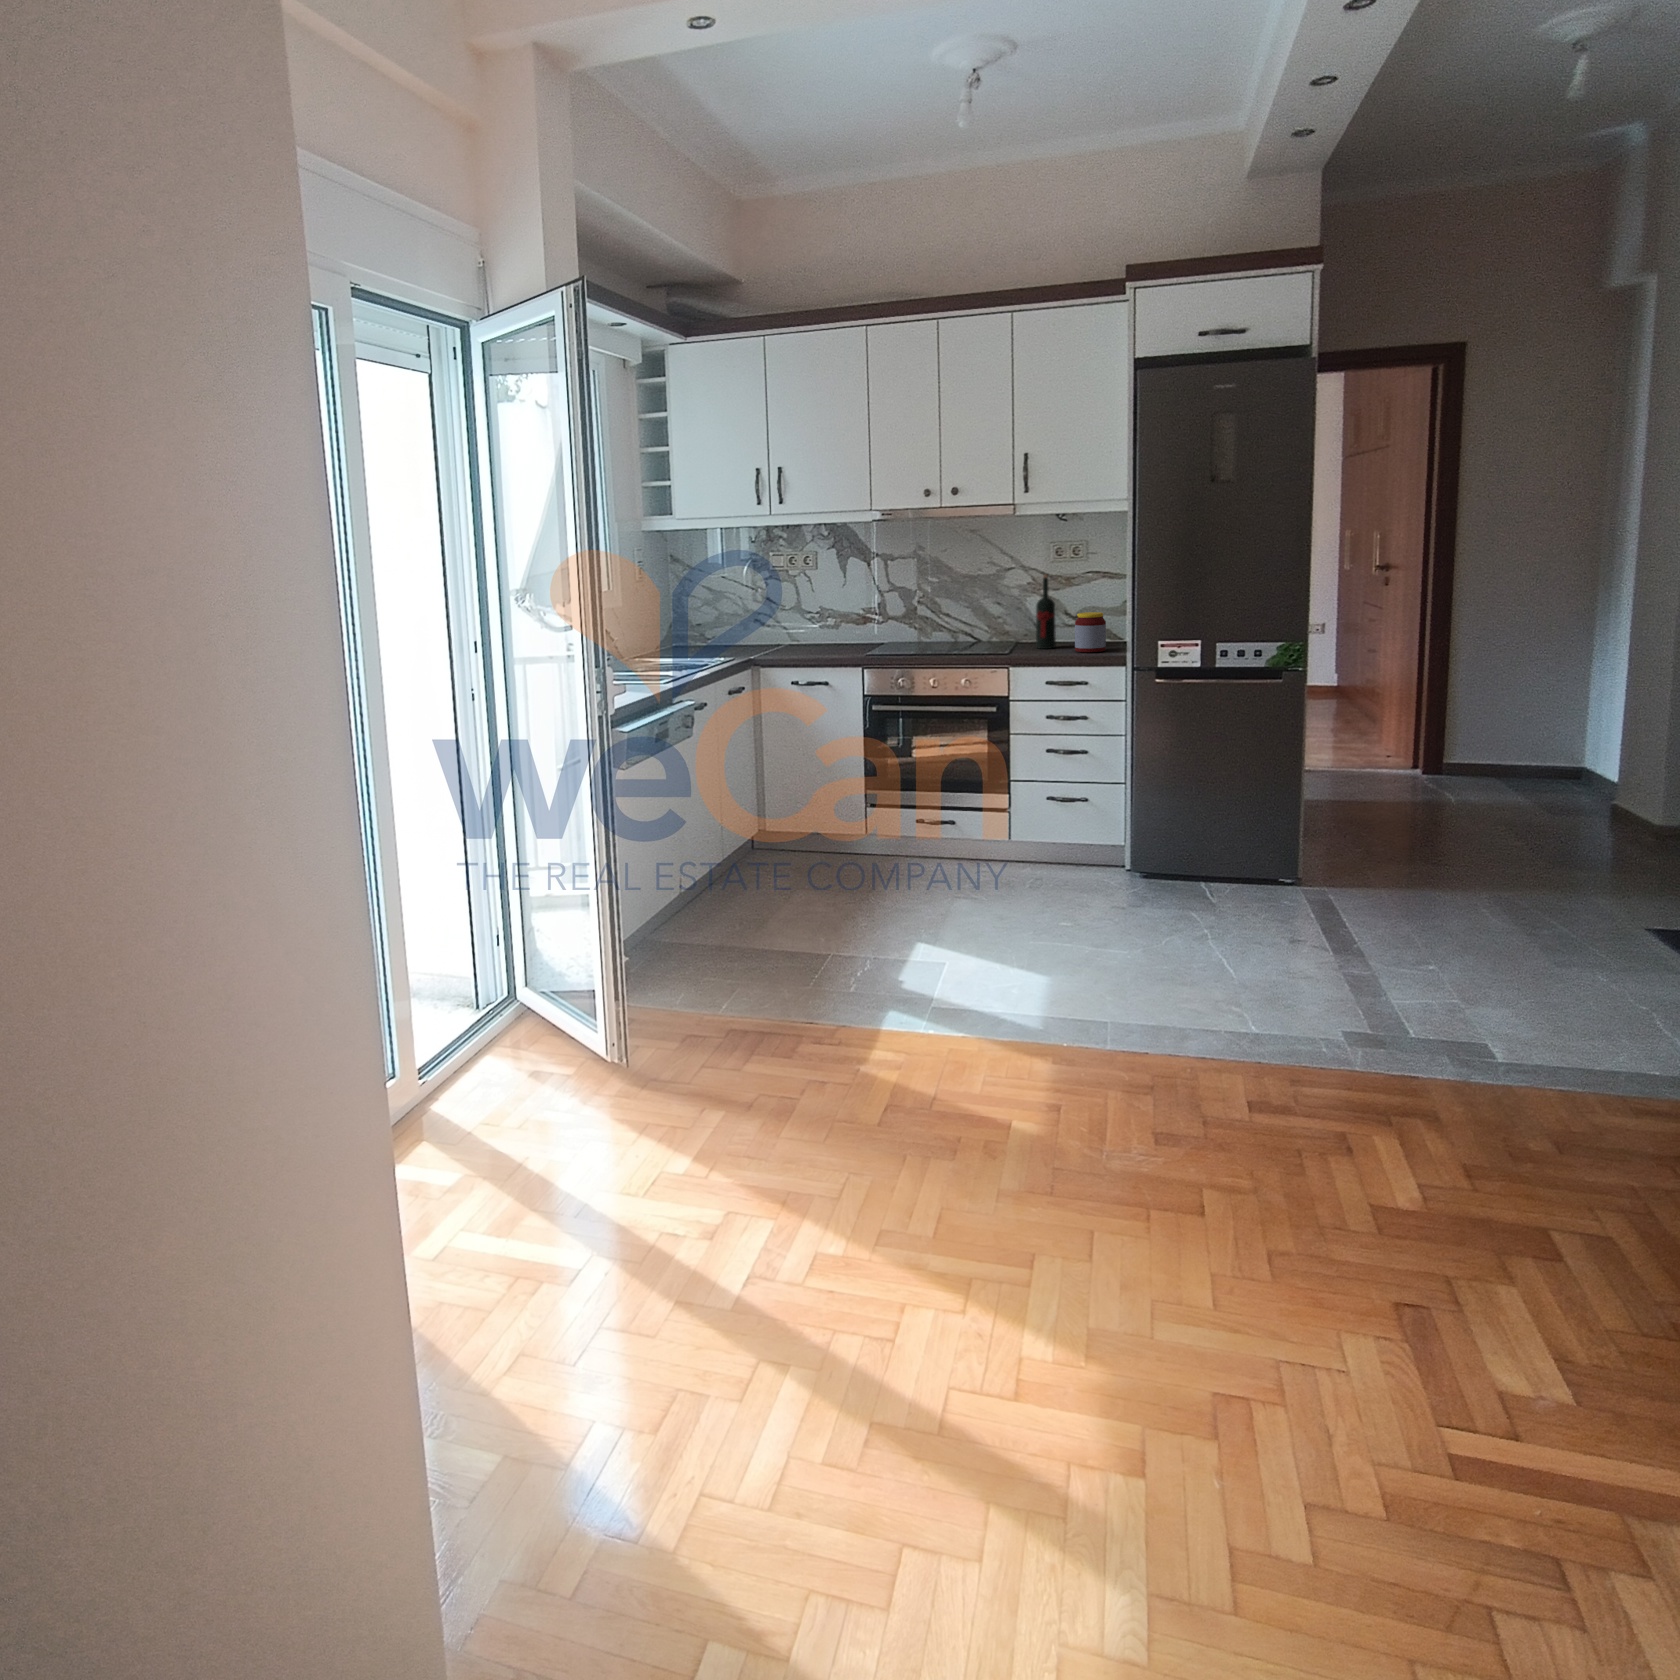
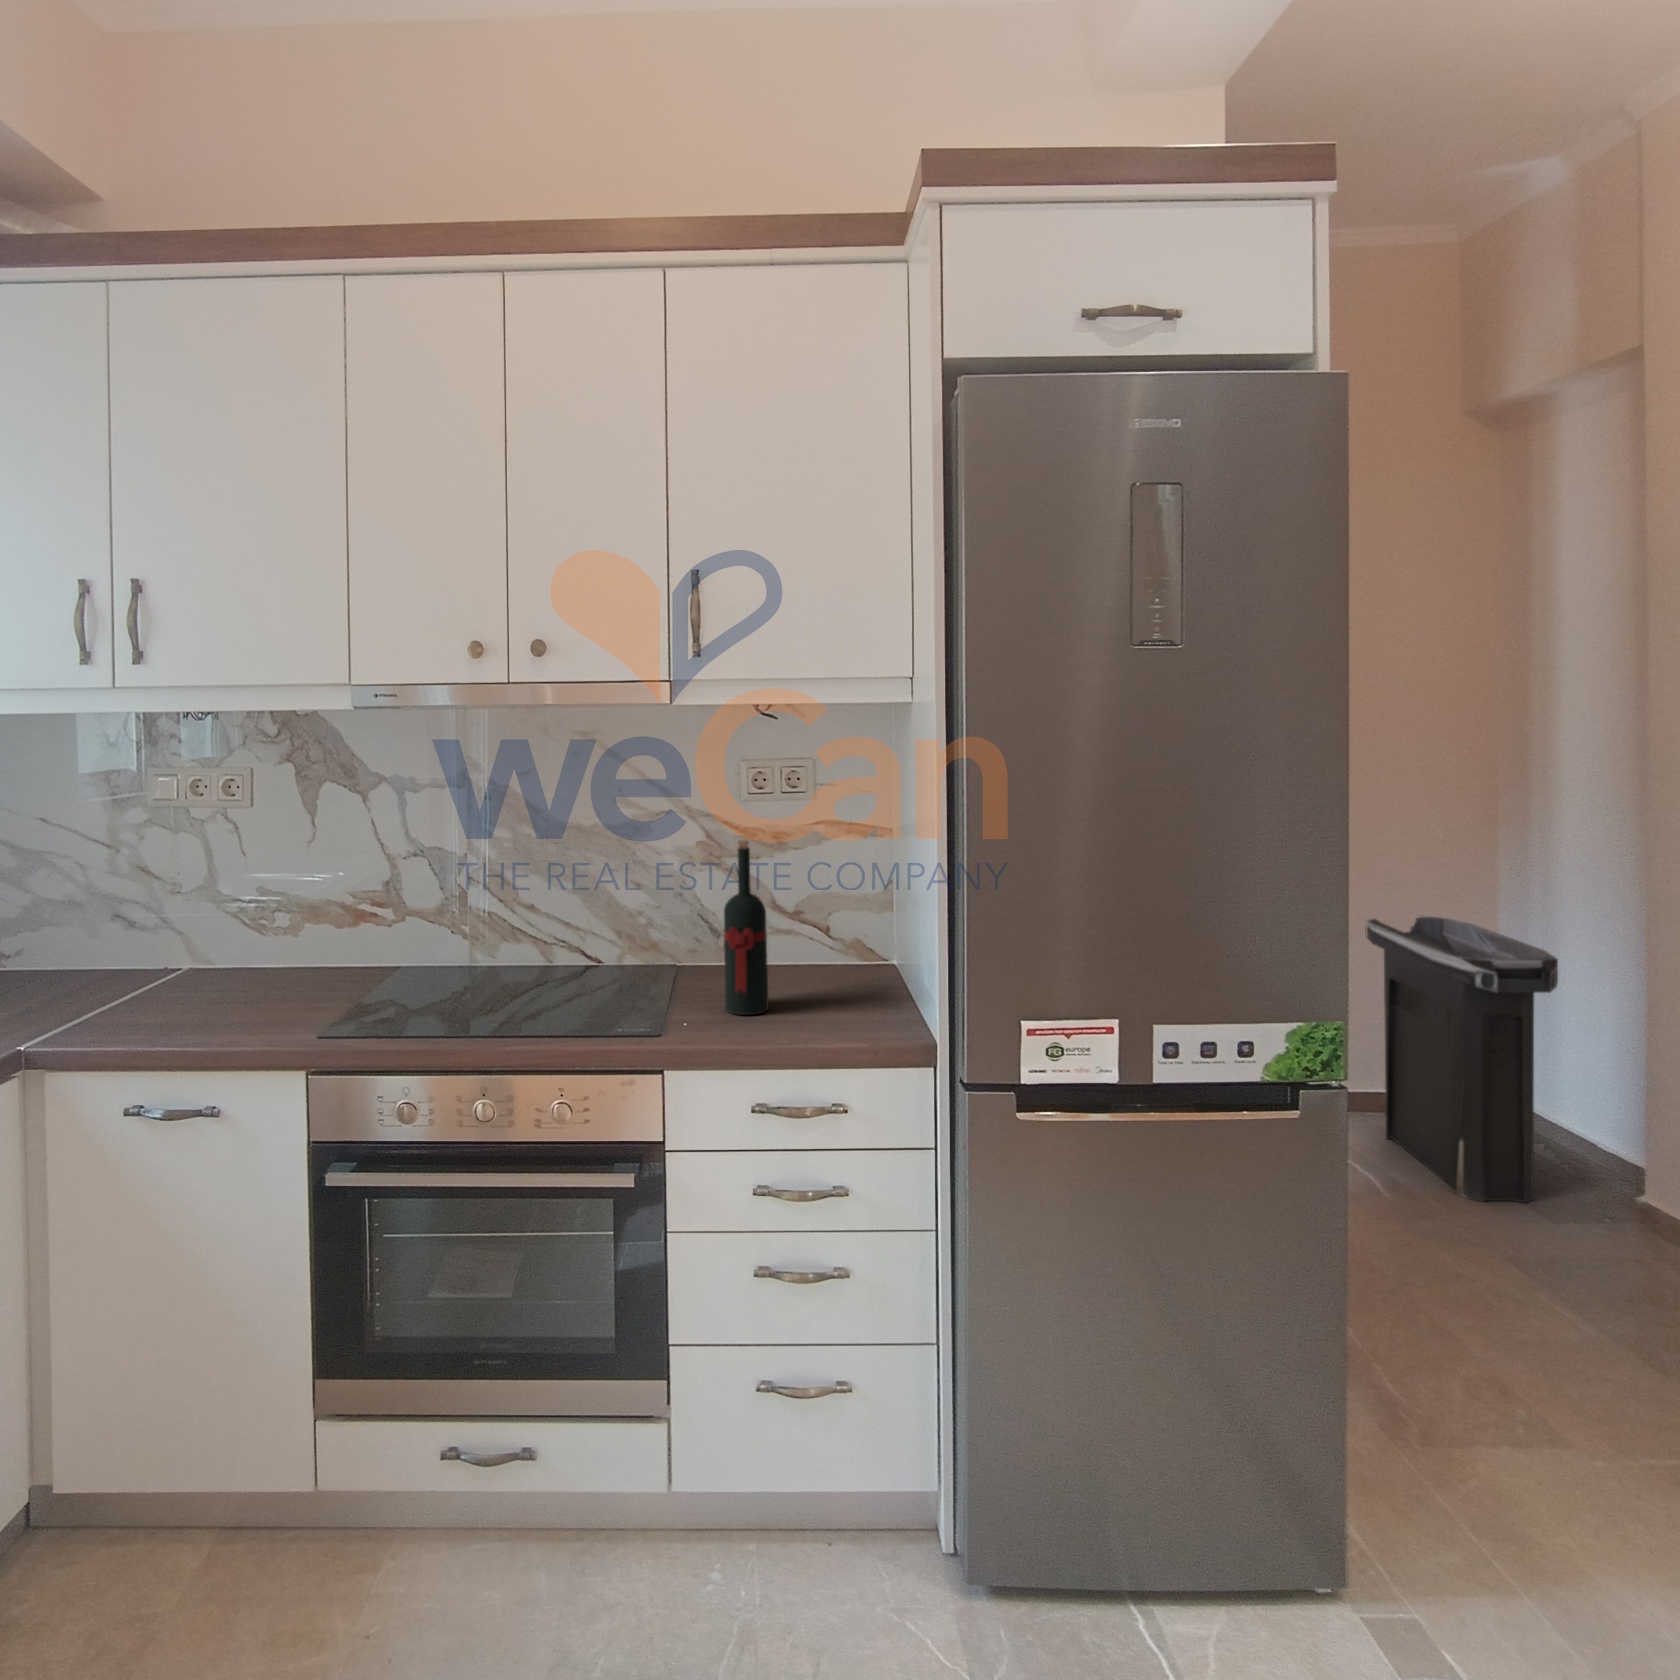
jar: present [1075,612,1106,652] -> none [816,934,887,1039]
trash can: none [1485,646,1580,810] -> present [1367,917,1558,1203]

